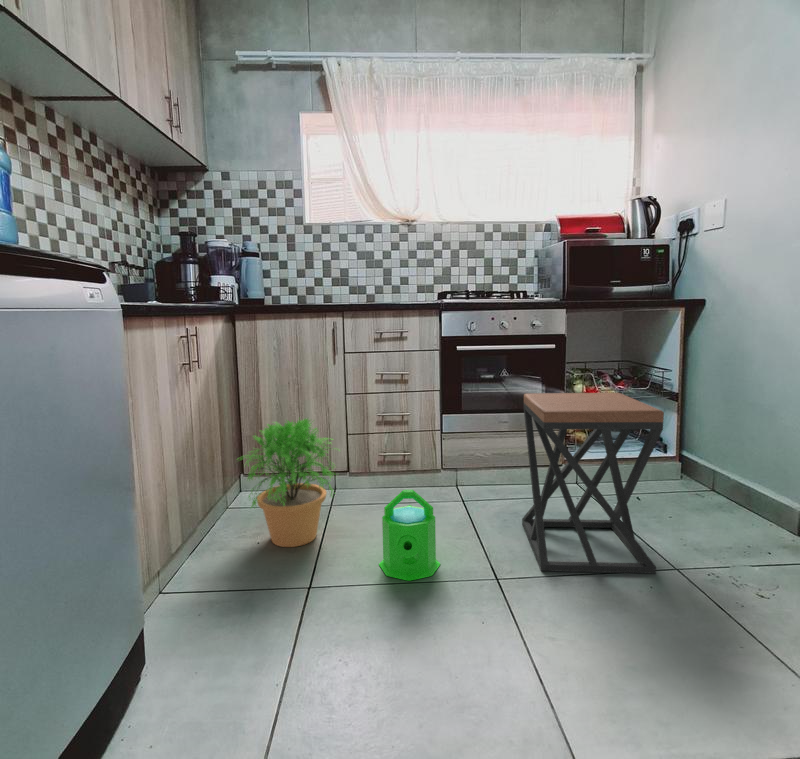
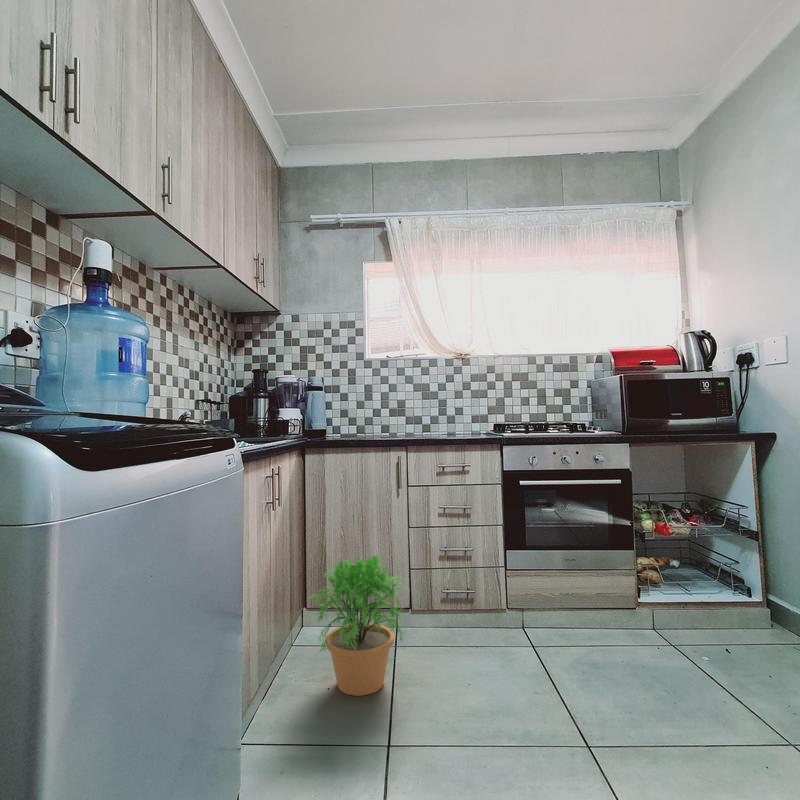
stool: present [522,393,664,574] -> none [595,534,763,746]
watering can: present [379,490,440,581] -> none [454,637,520,743]

